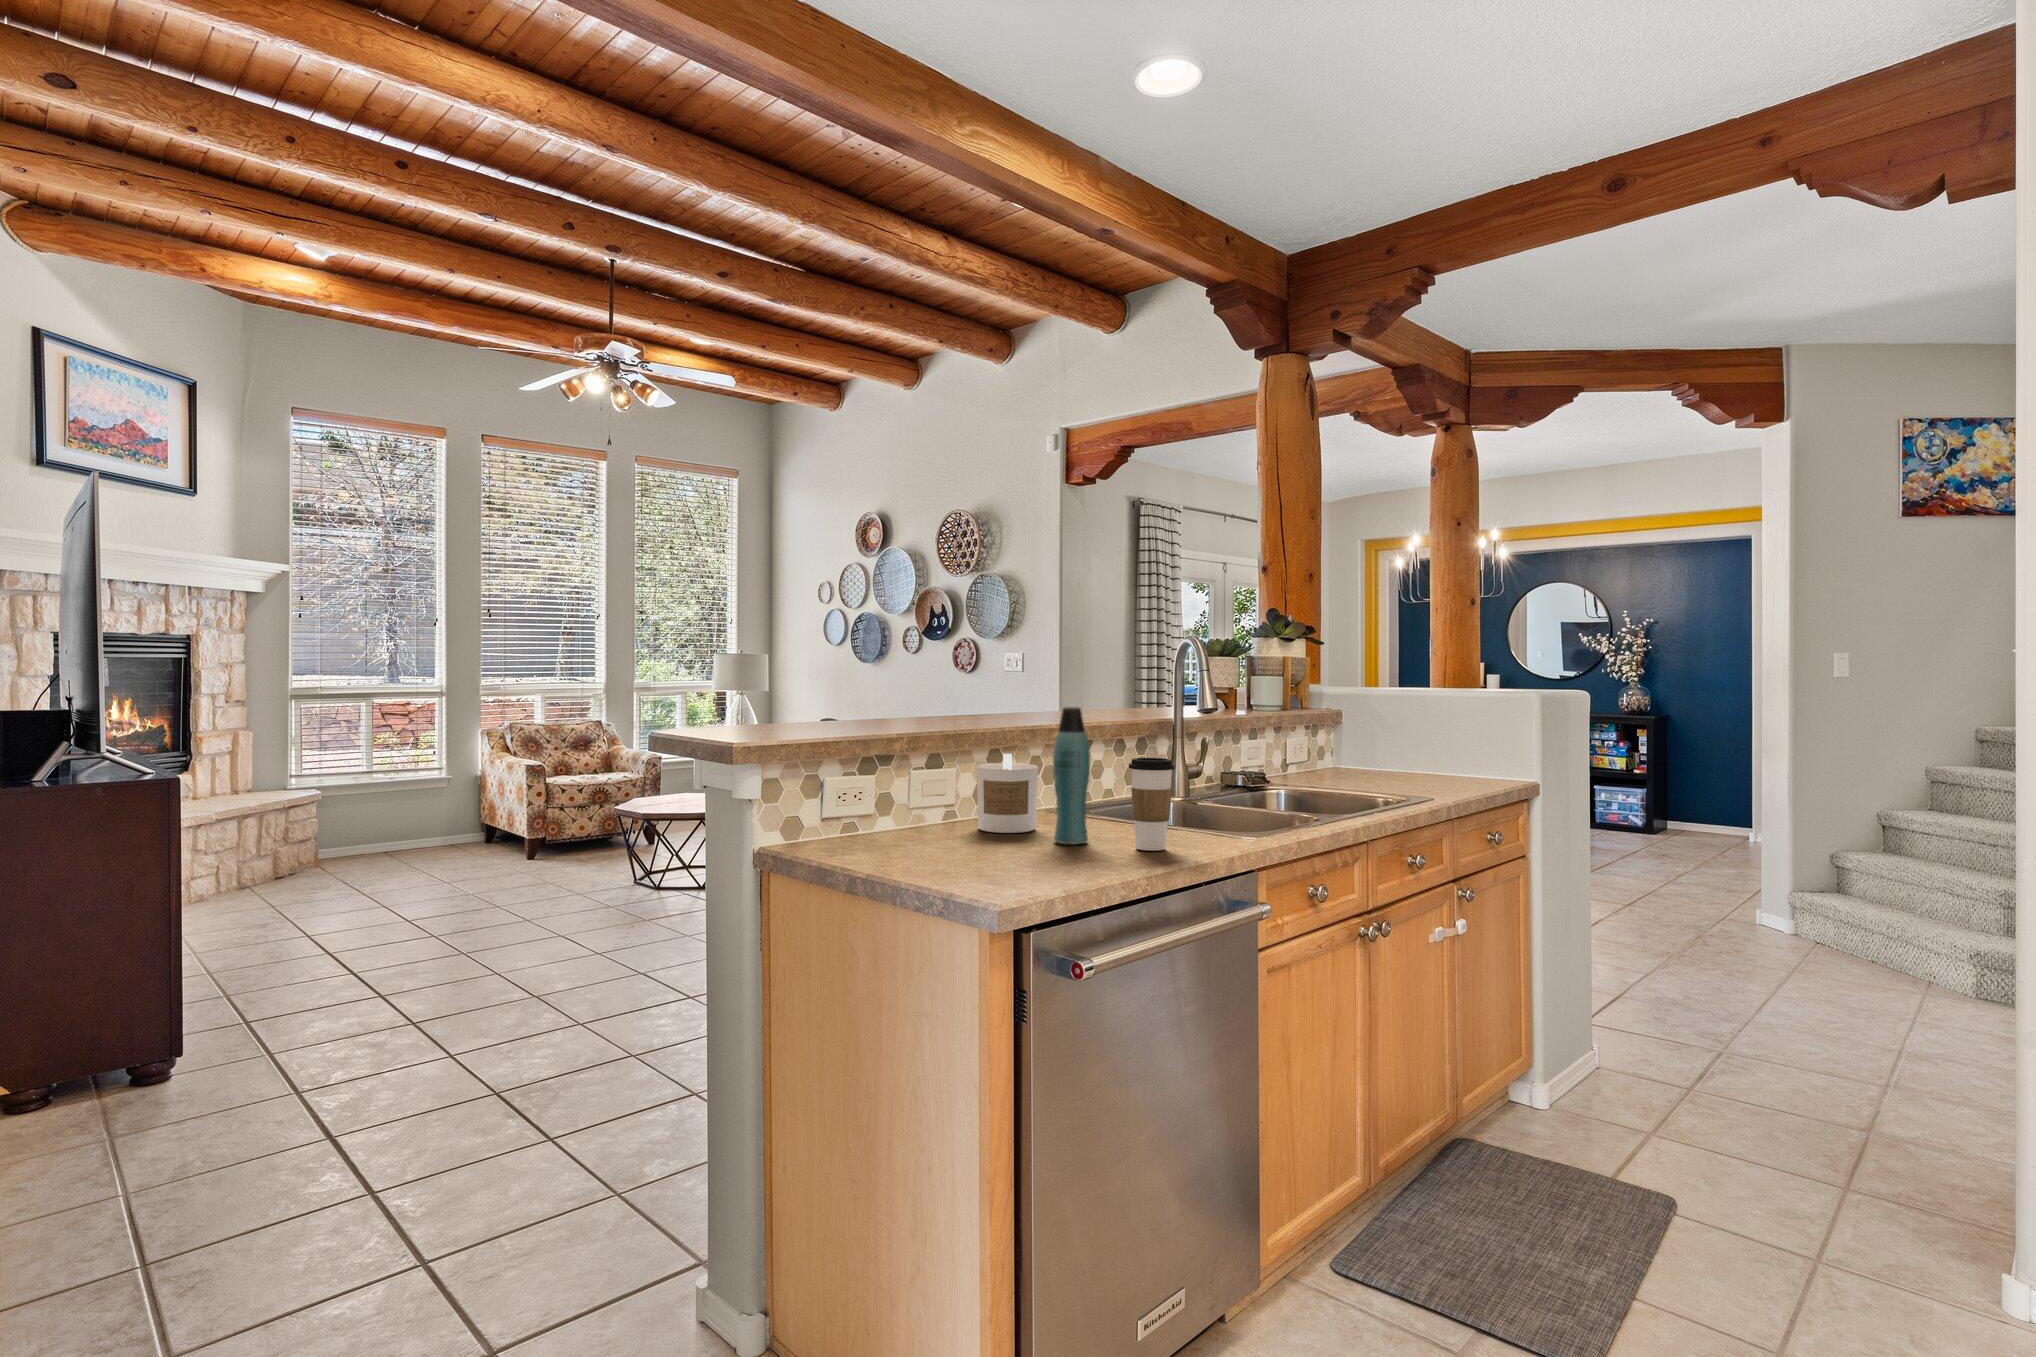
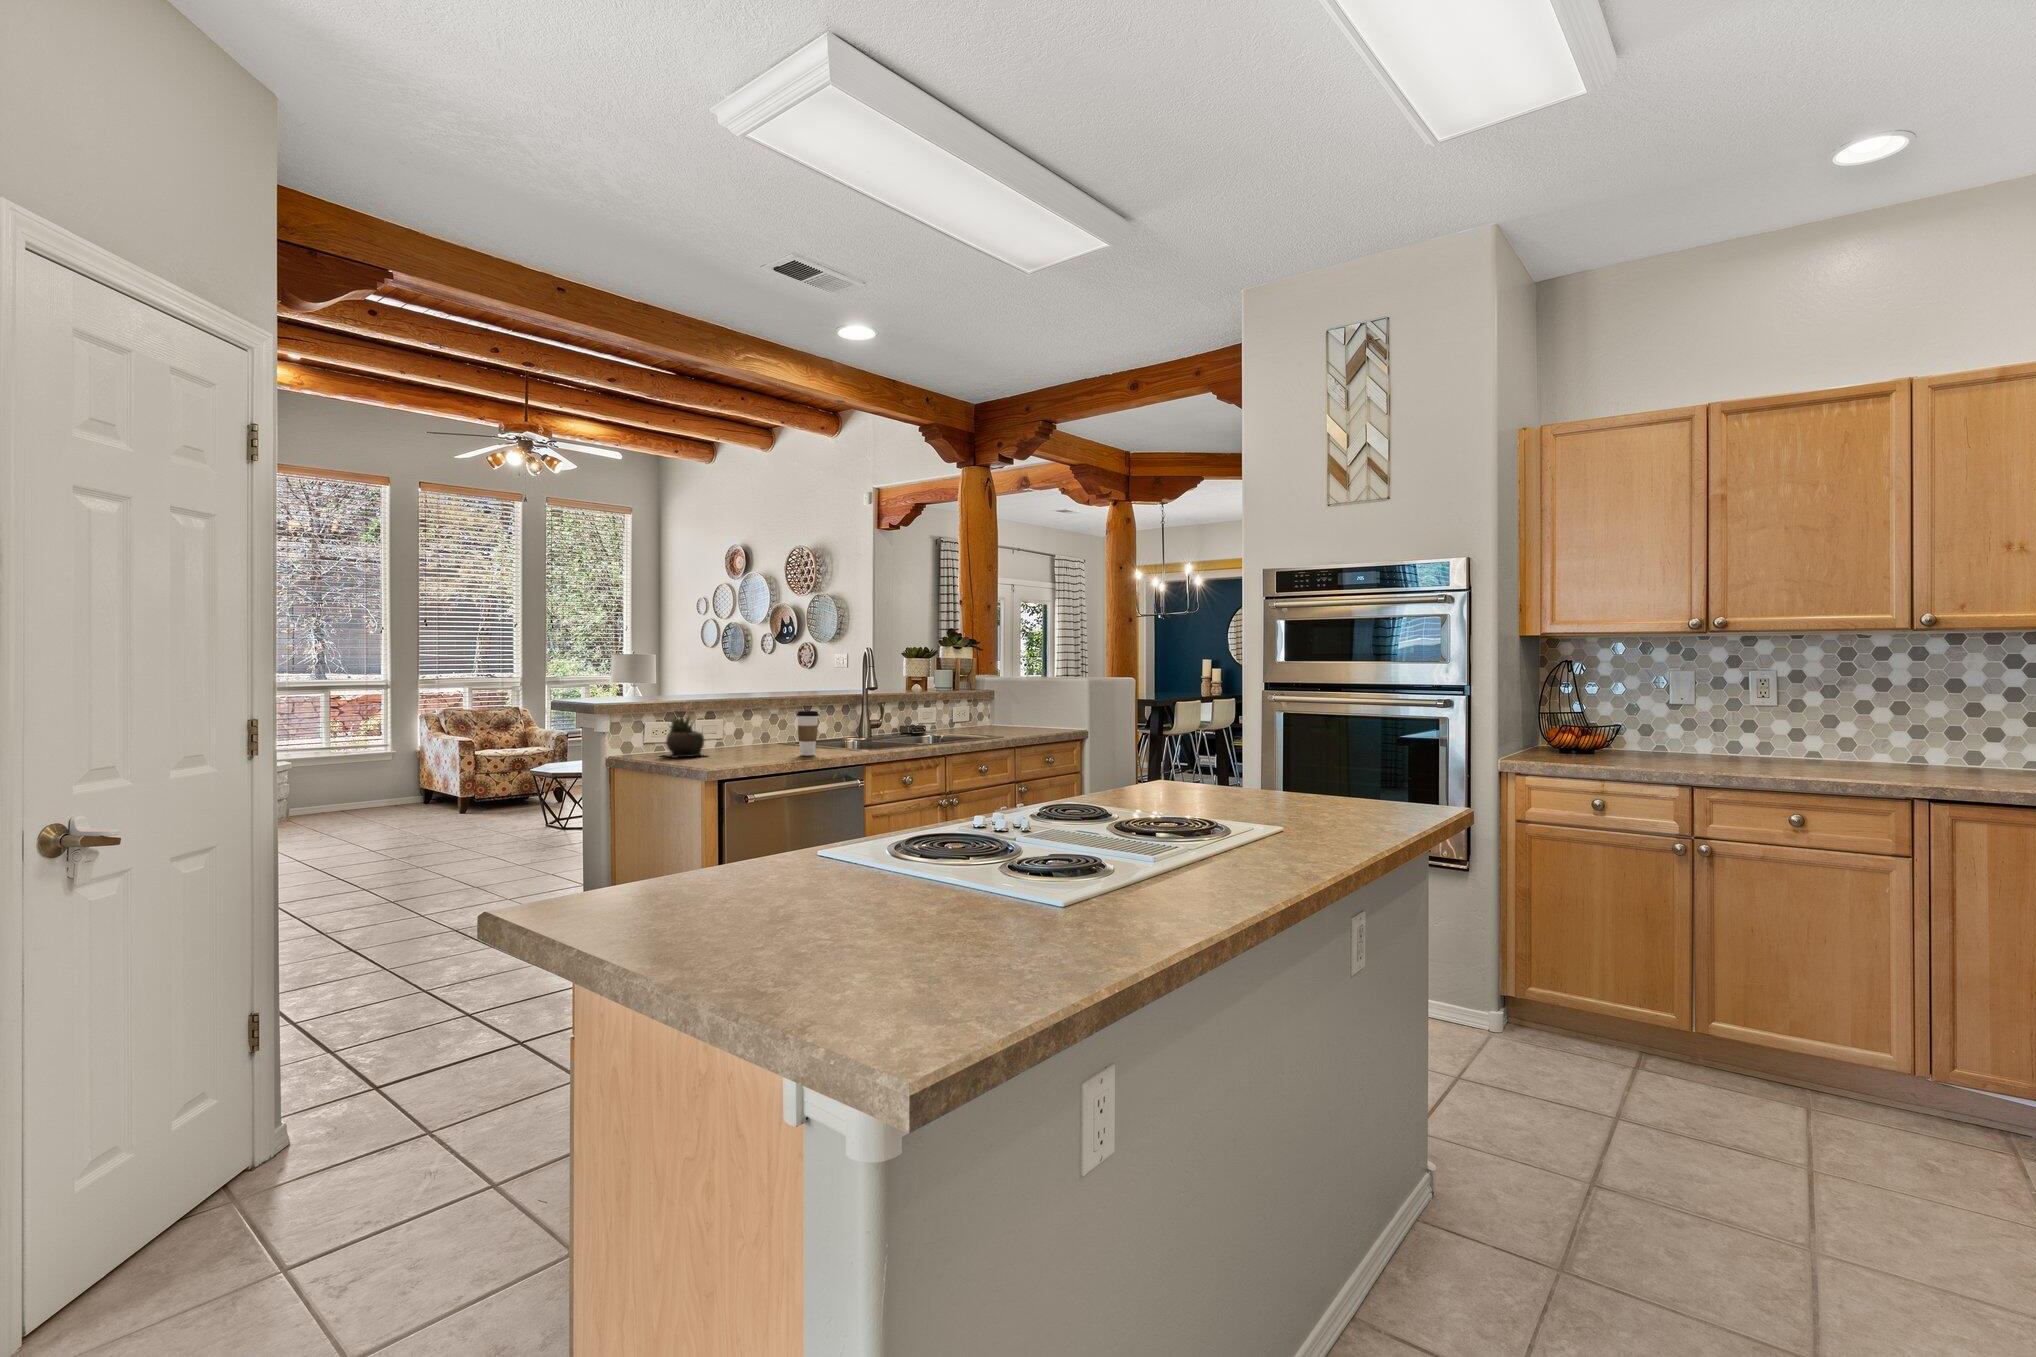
bottle: present [1053,707,1090,845] -> none [762,686,781,754]
candle: present [977,754,1038,833] -> none [730,711,762,751]
succulent plant: none [854,764,960,857] -> present [666,716,704,758]

